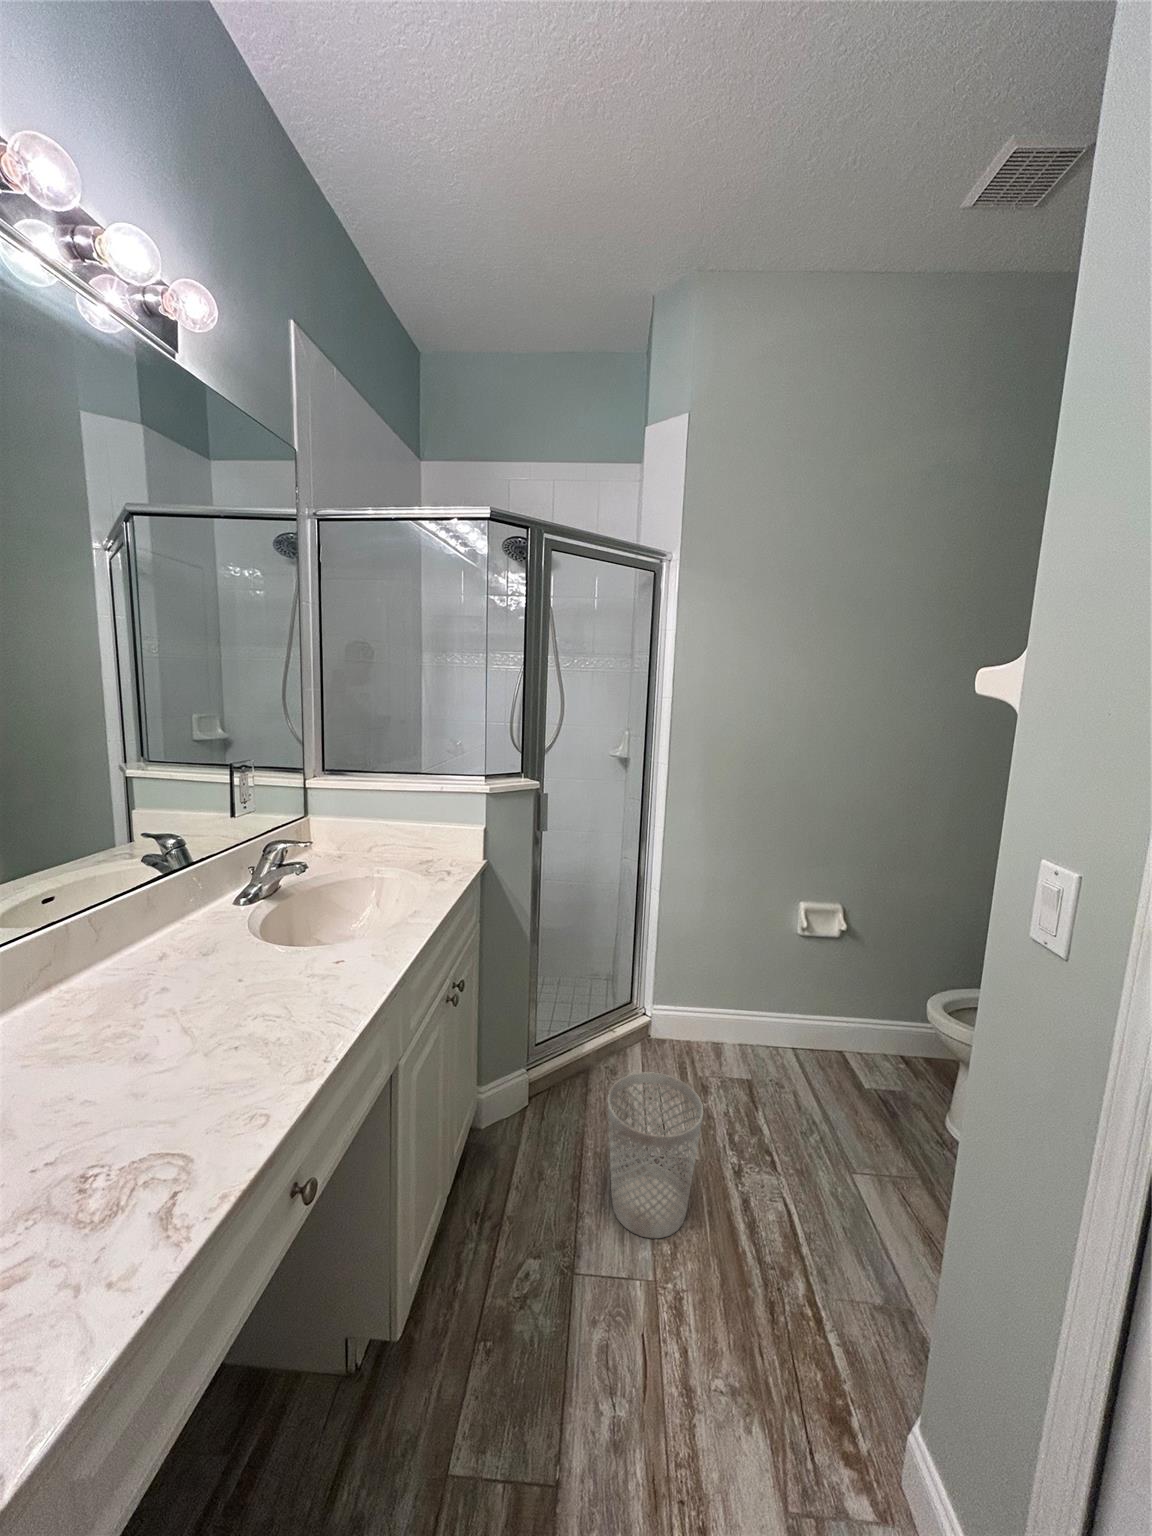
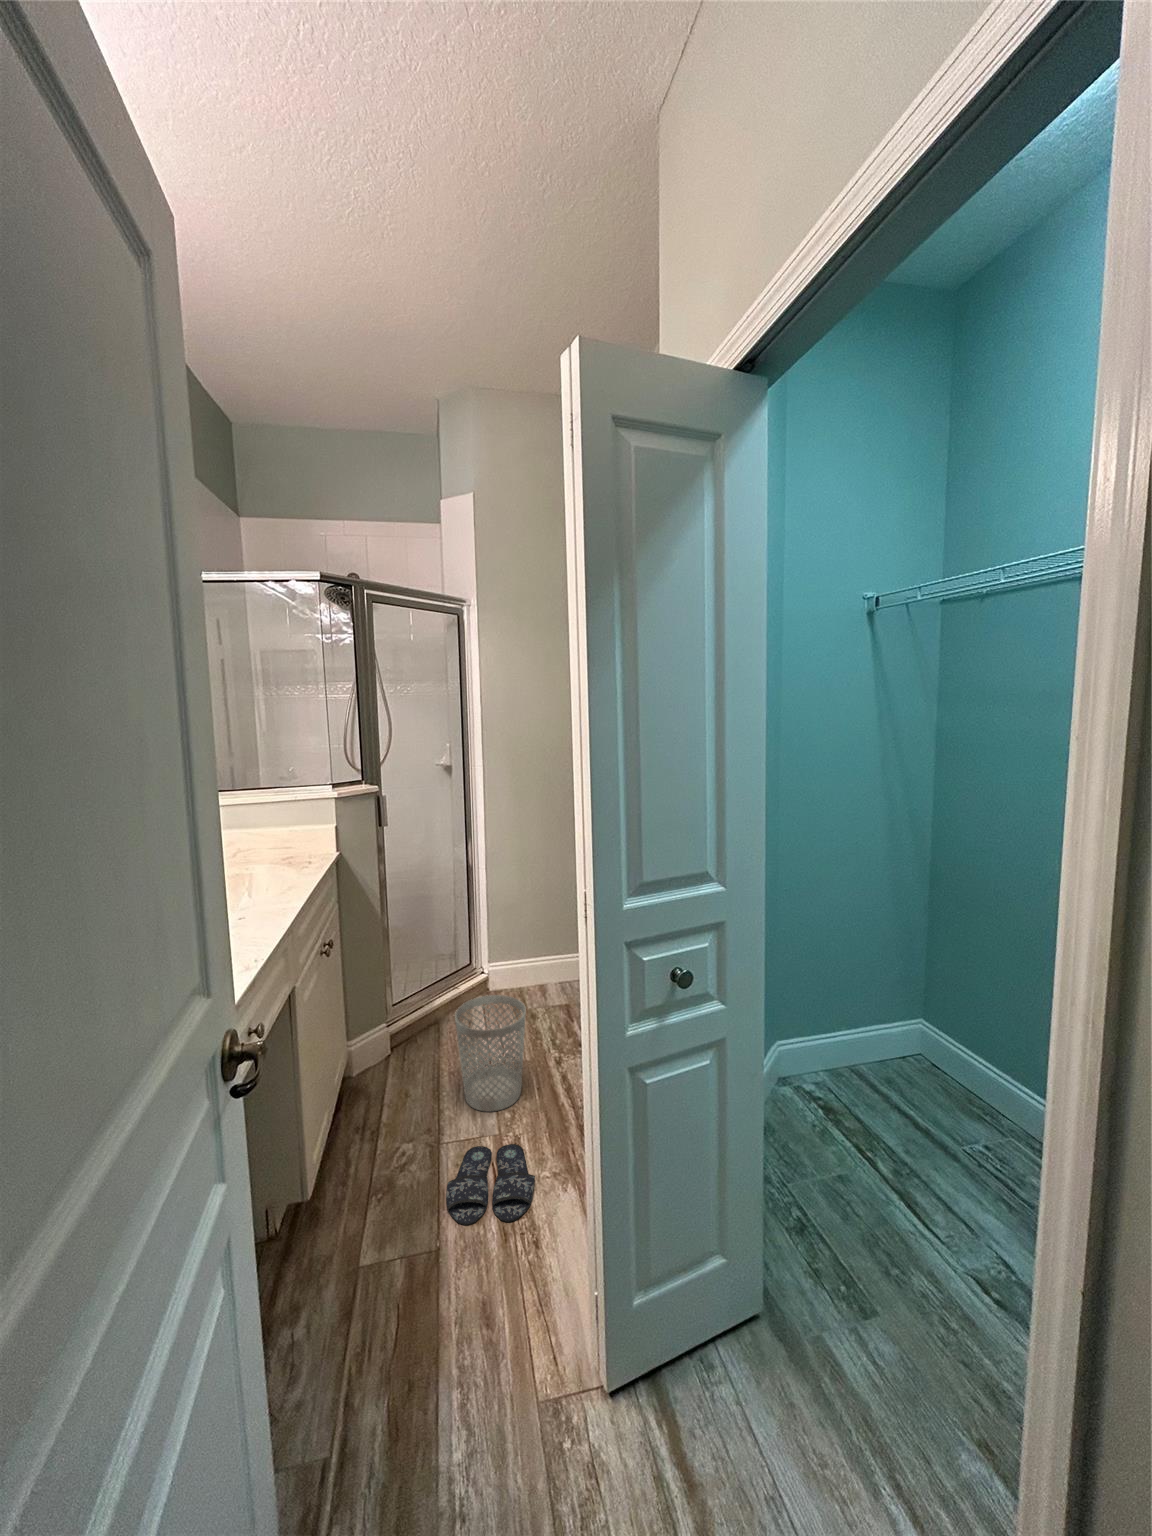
slippers: none [575,1296,703,1467] -> present [446,1144,535,1225]

